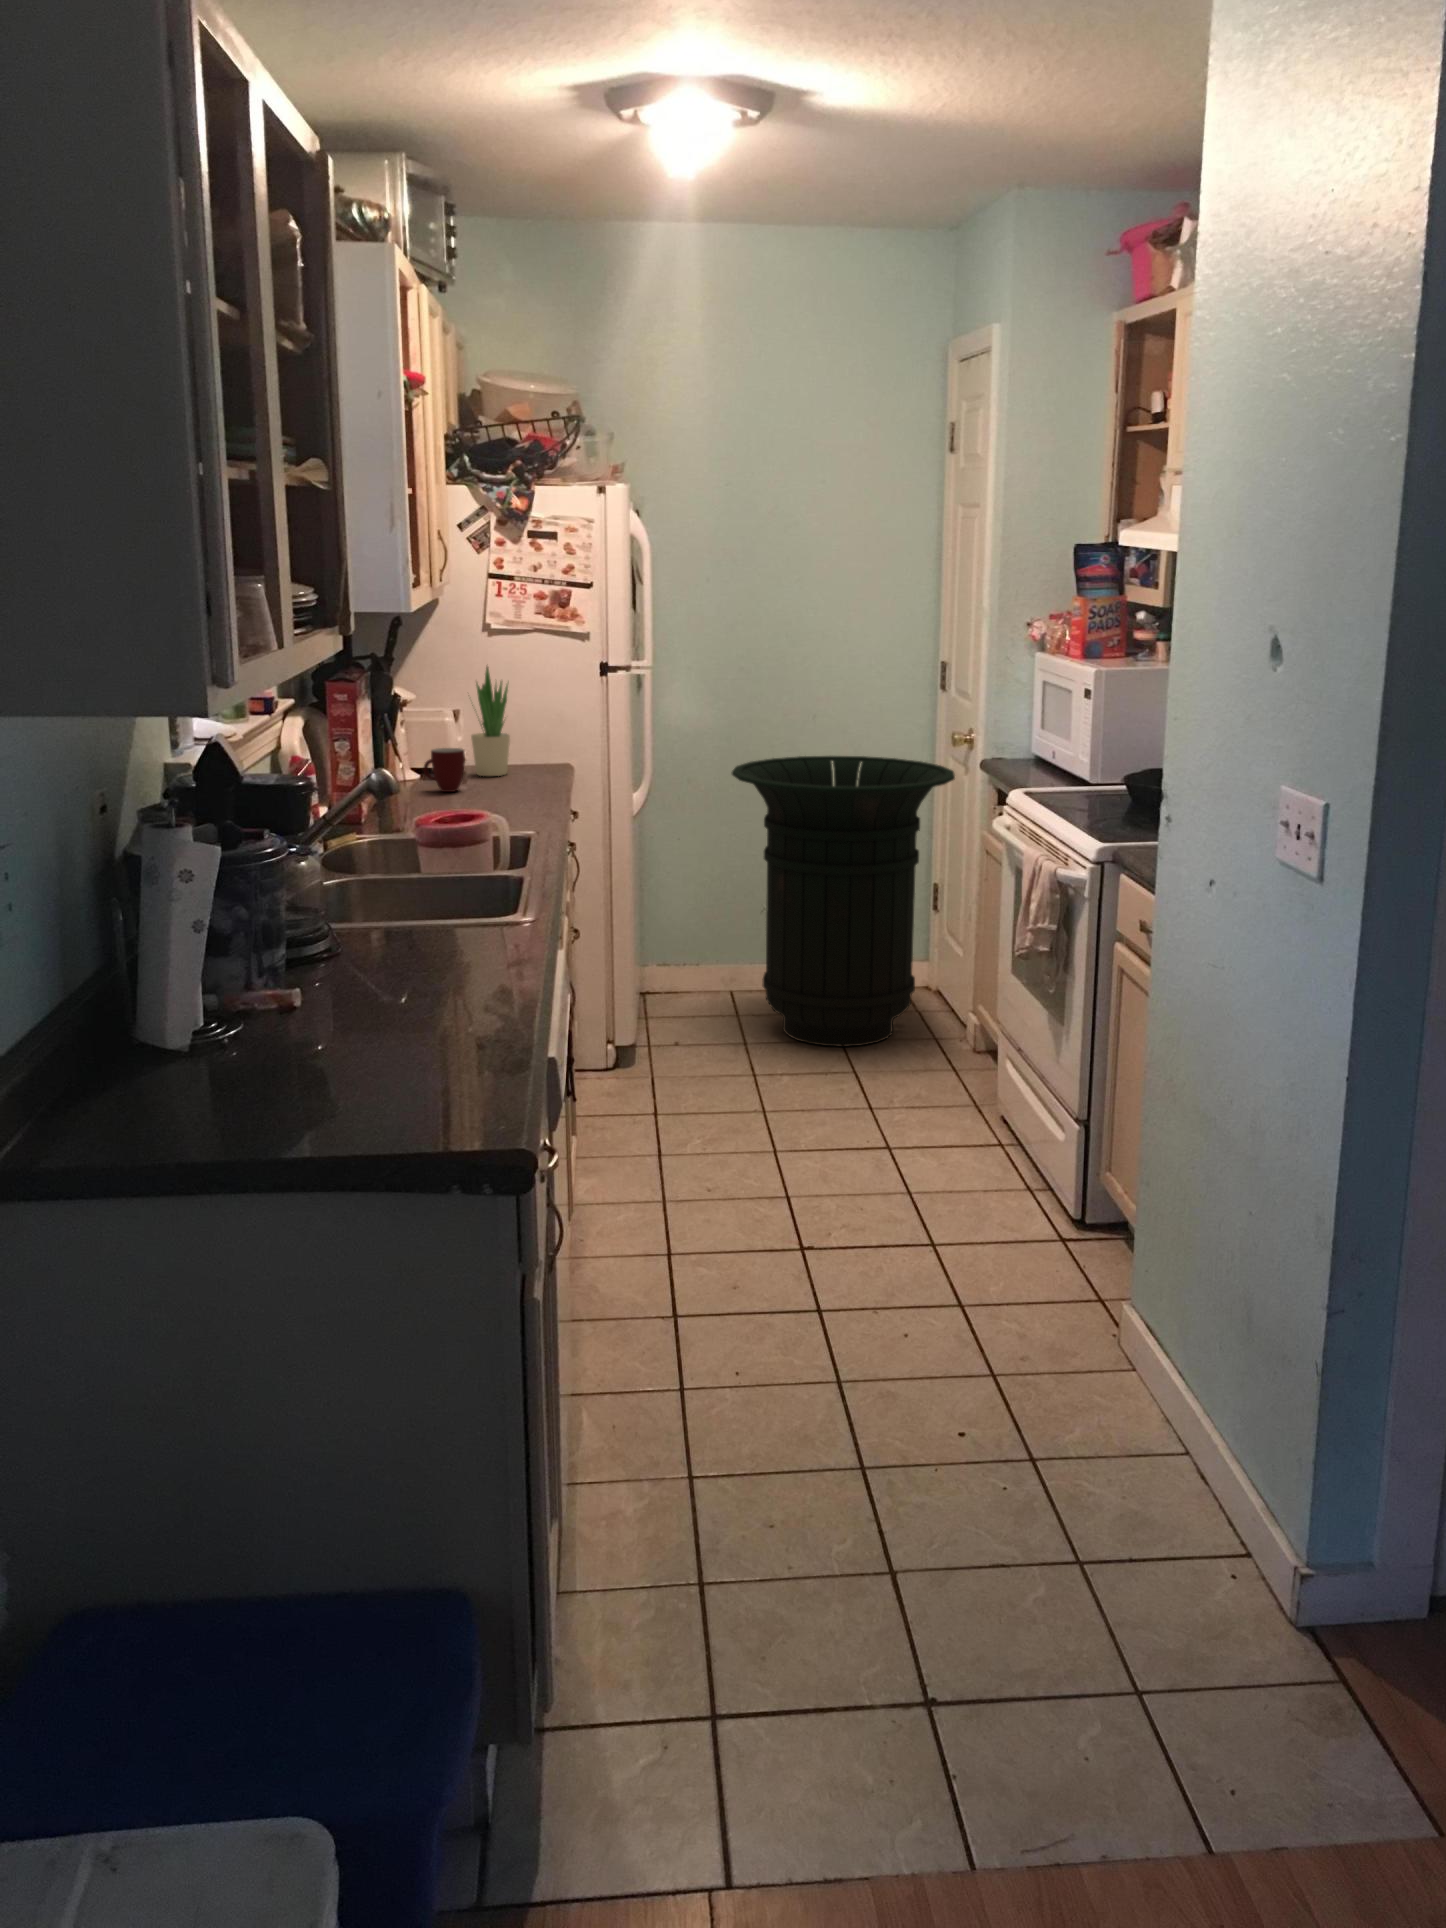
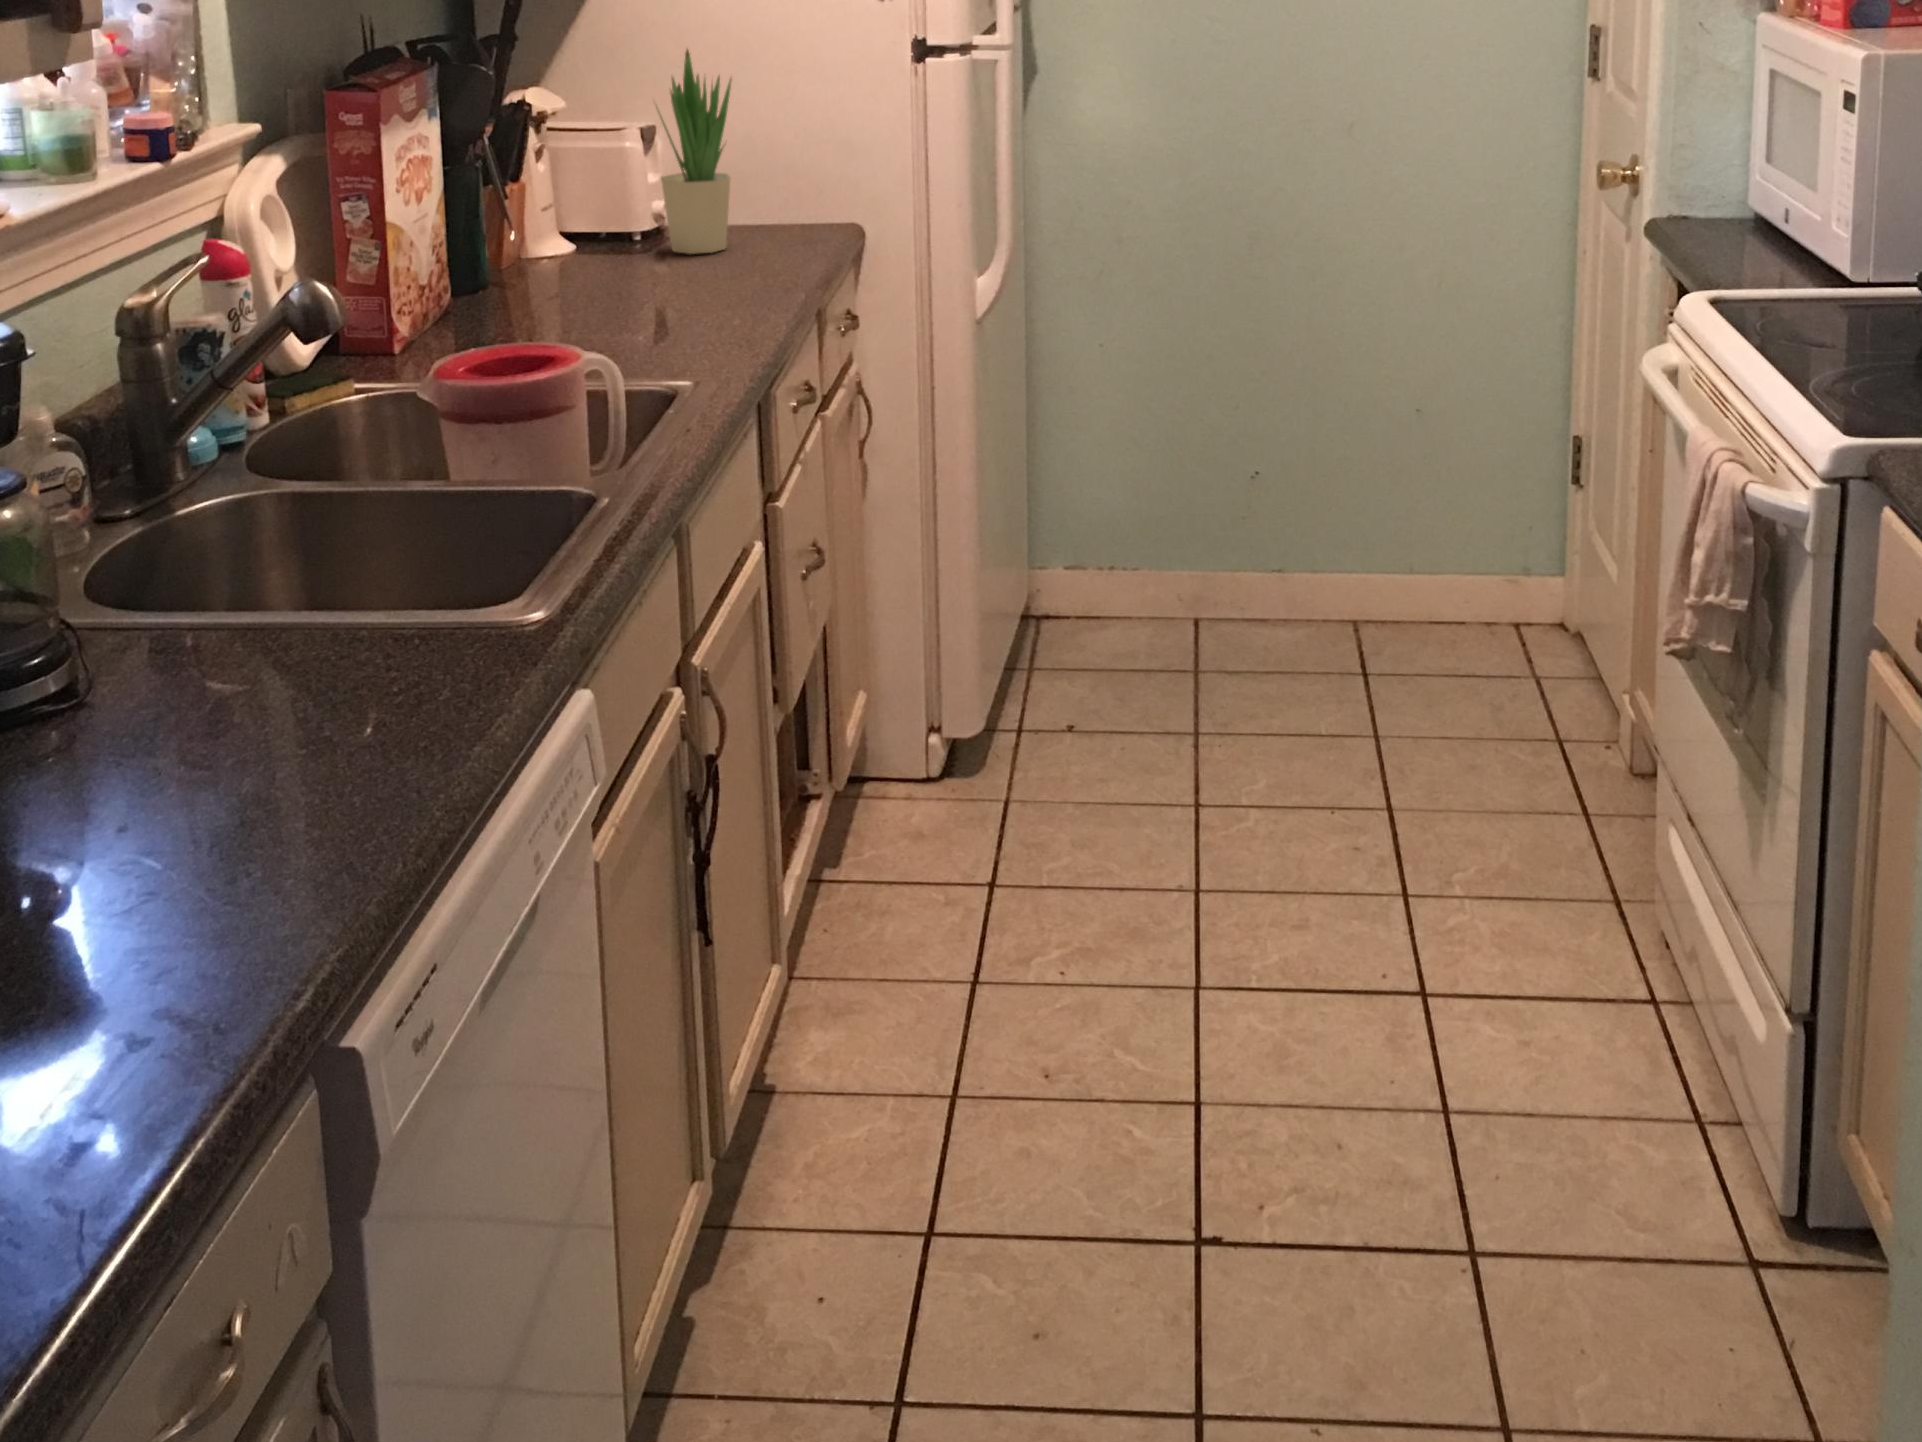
mug: present [424,748,465,792] -> none [555,205,628,288]
trash can: present [732,756,955,1047] -> none [1179,201,1603,751]

